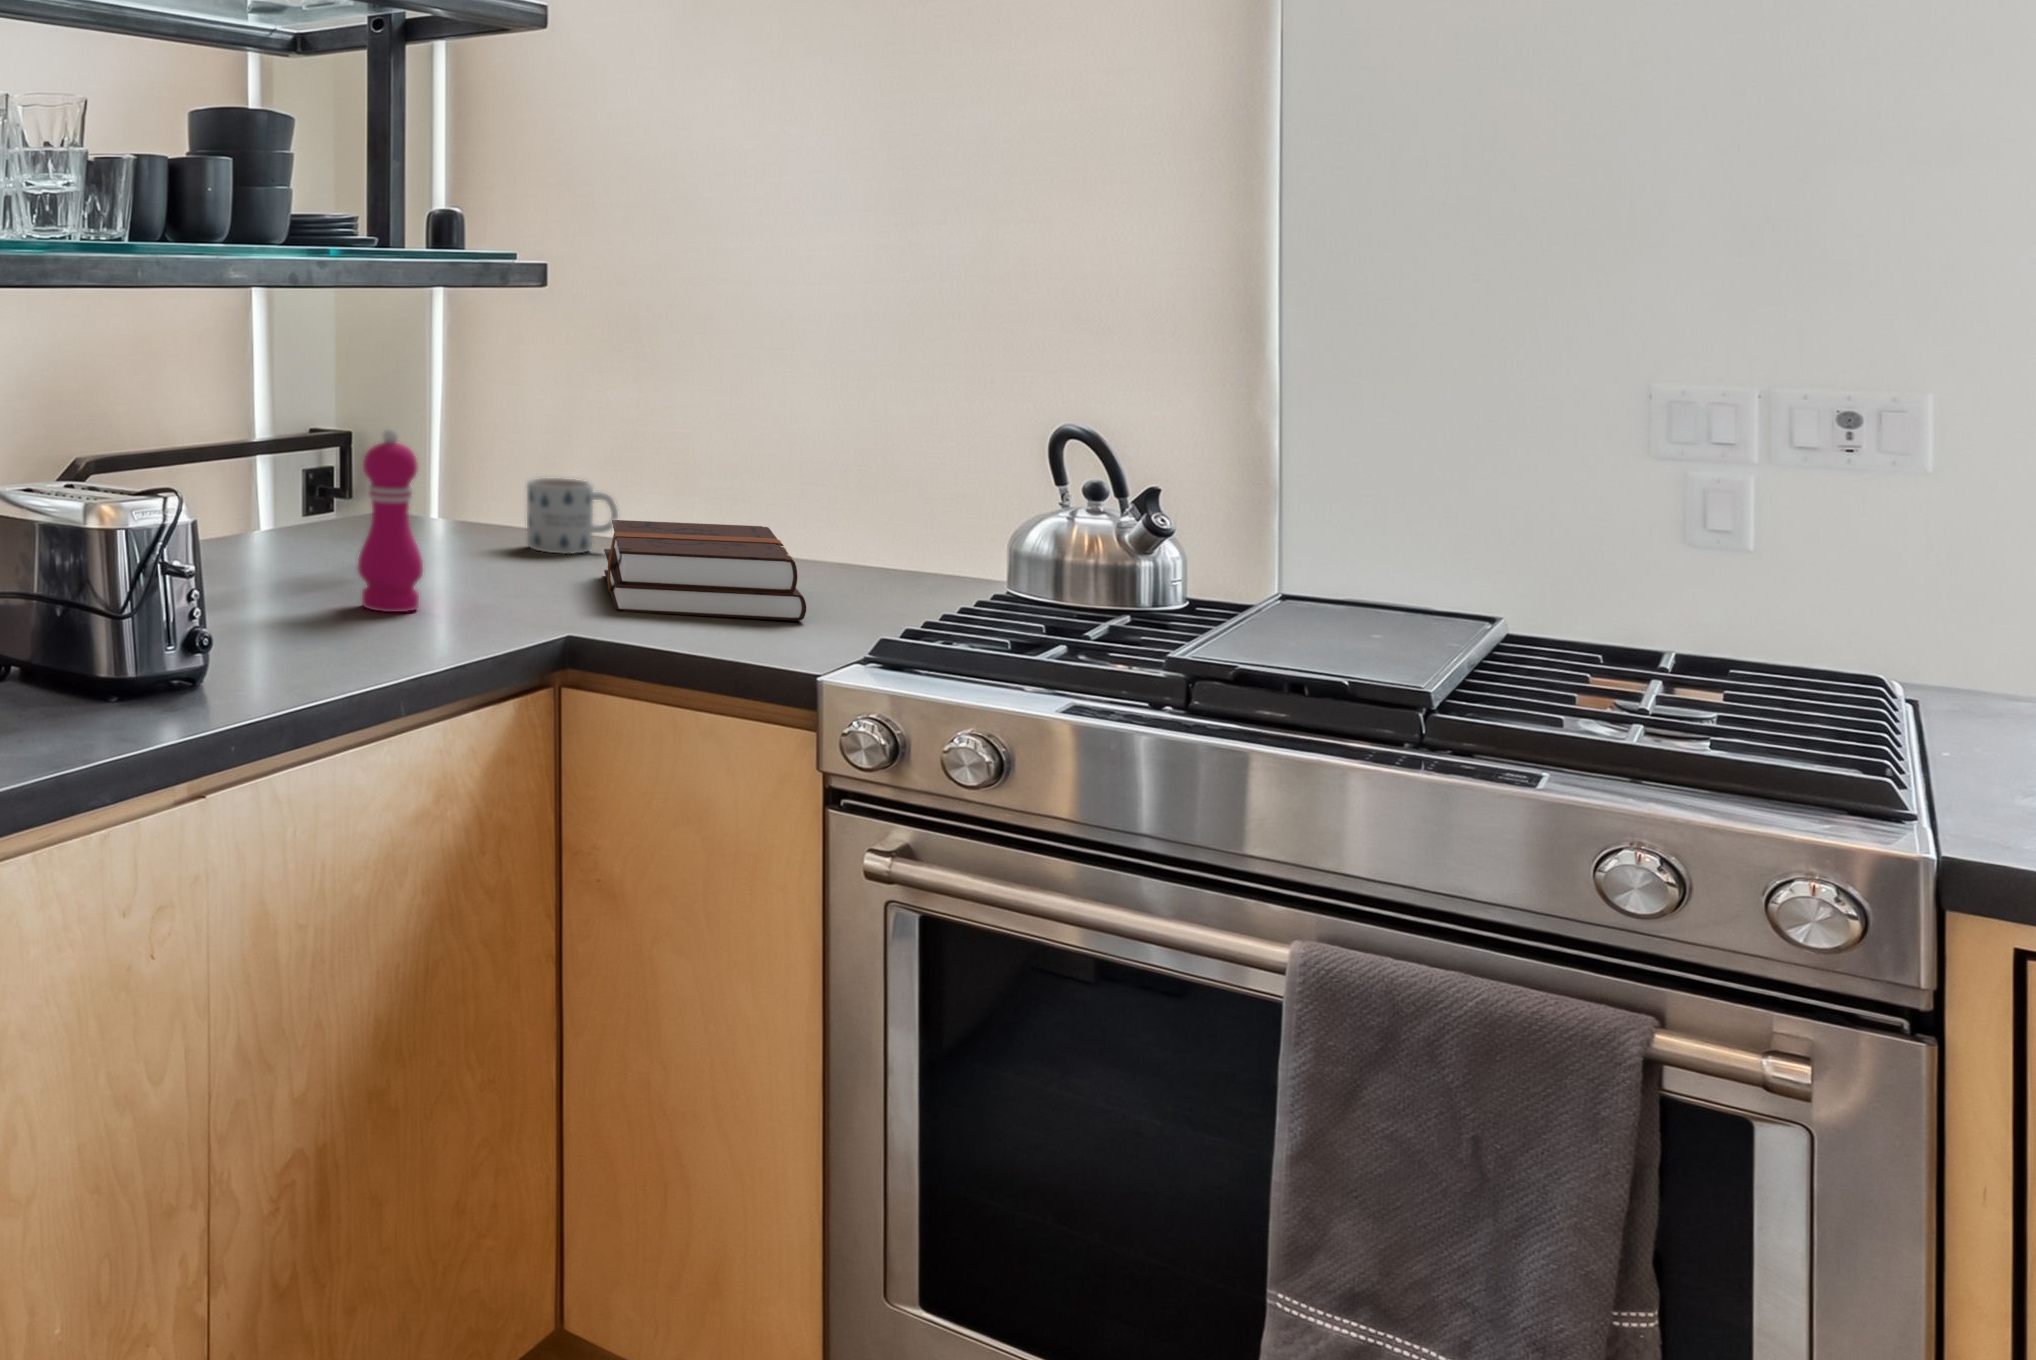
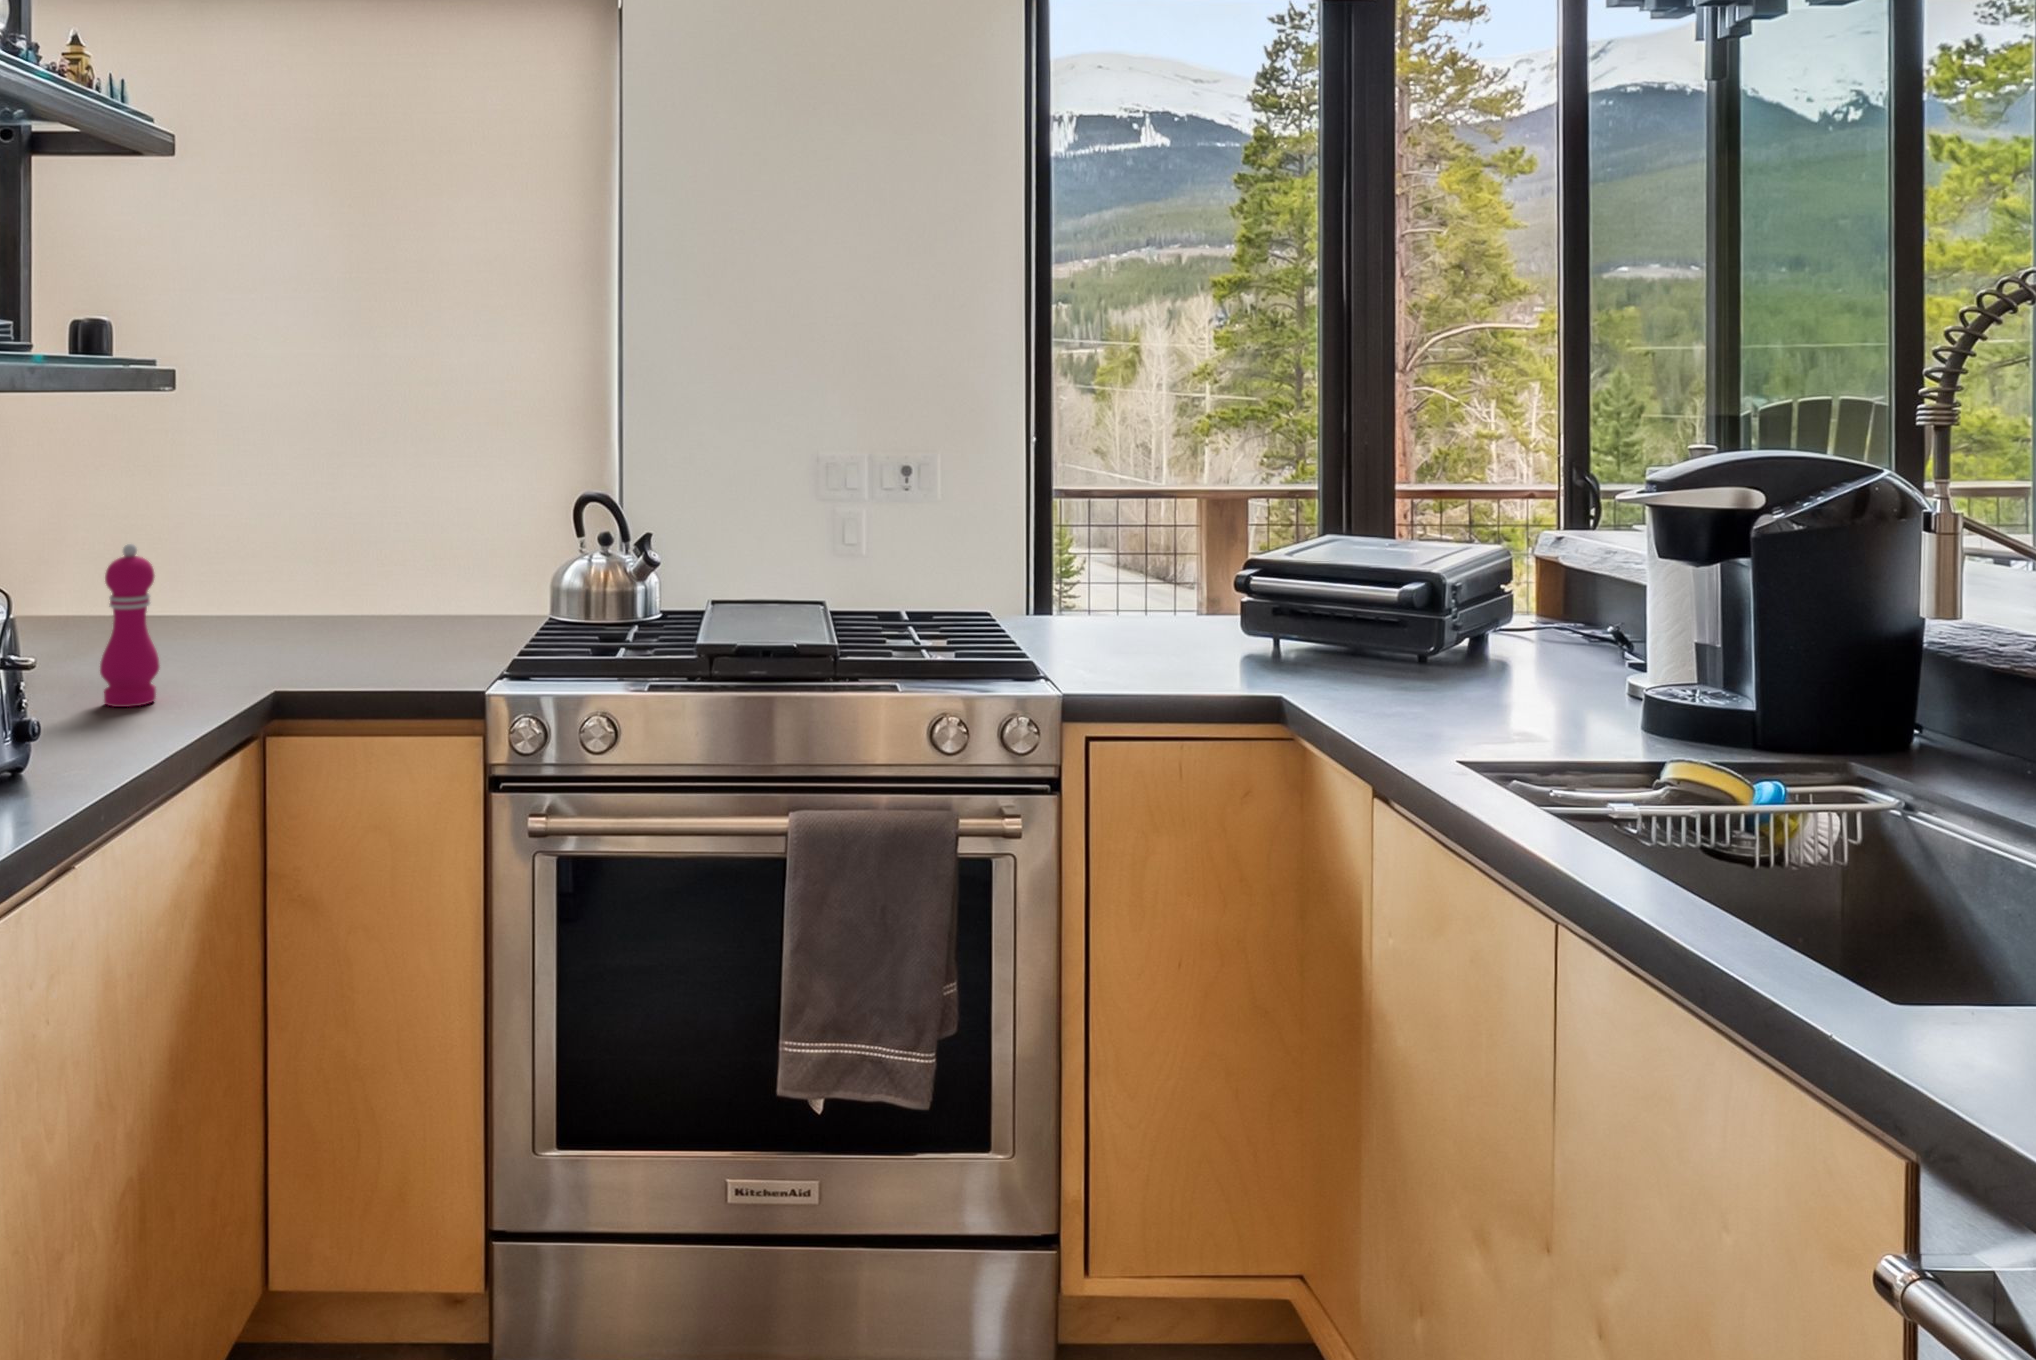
mug: present [527,478,618,554] -> none [161,573,238,640]
hardback book: present [604,520,806,620] -> none [254,593,440,677]

